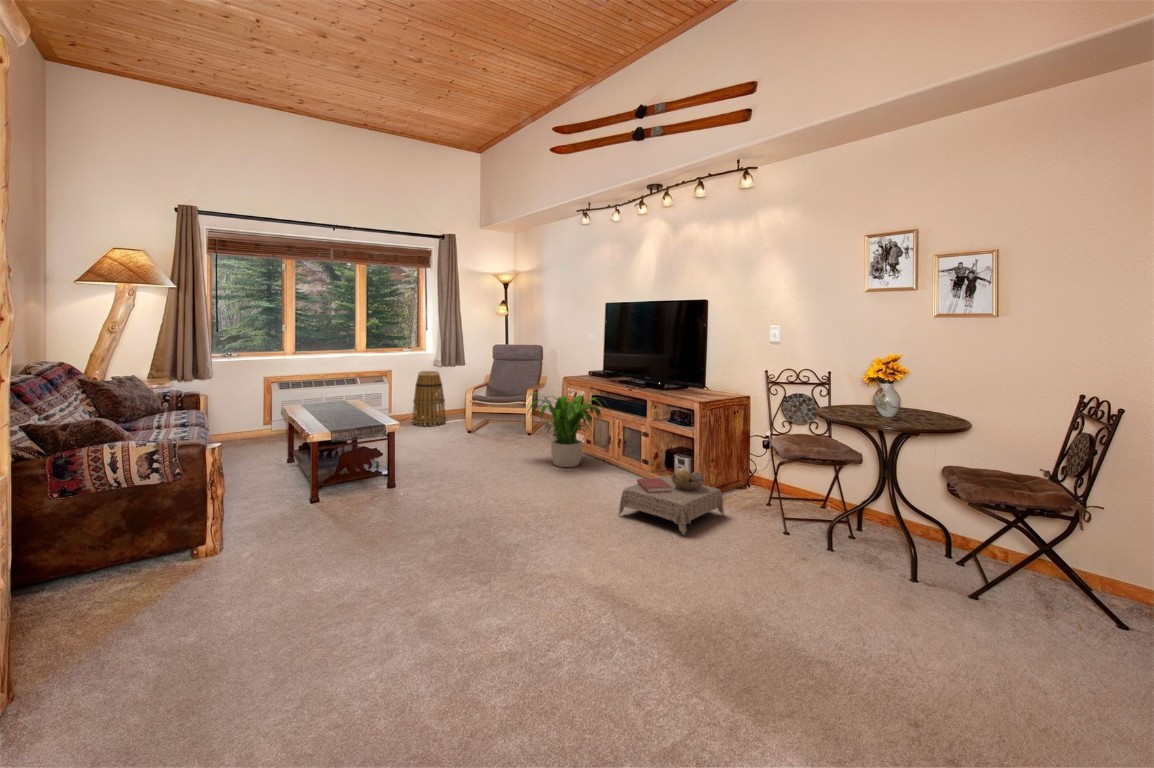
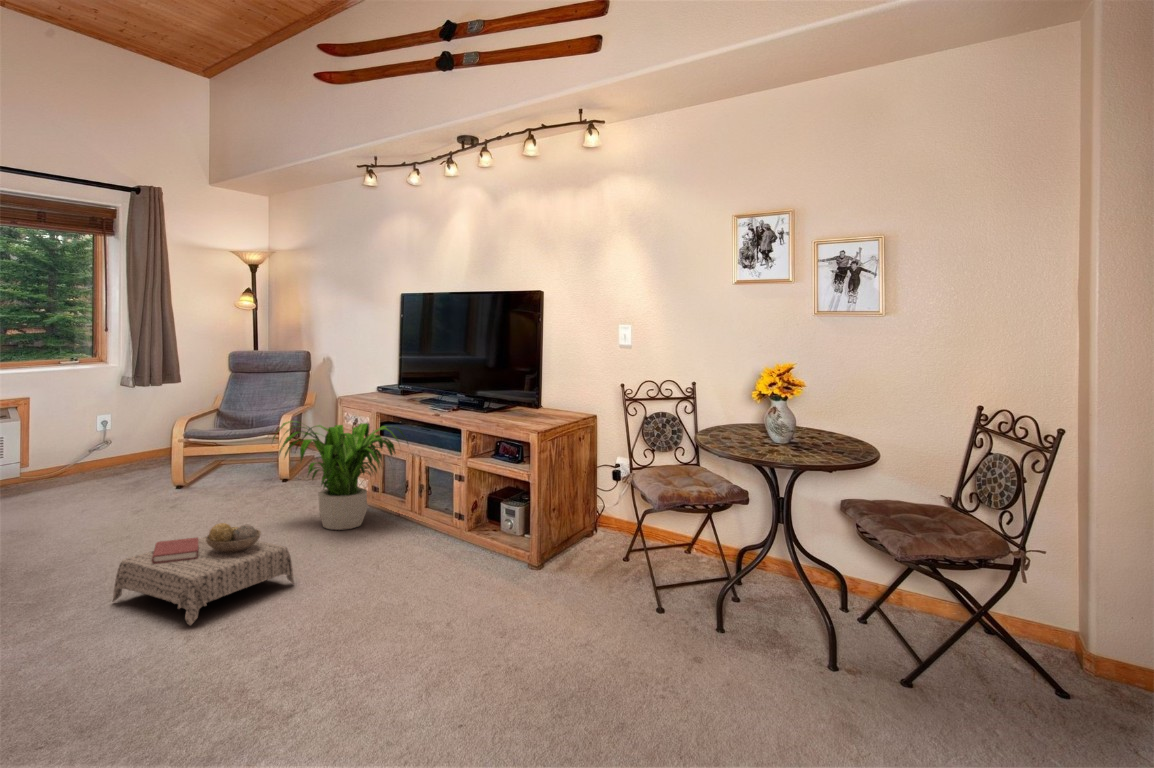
basket: present [412,371,446,426] -> none [86,392,149,479]
ottoman: present [619,470,724,535] -> present [113,523,294,625]

